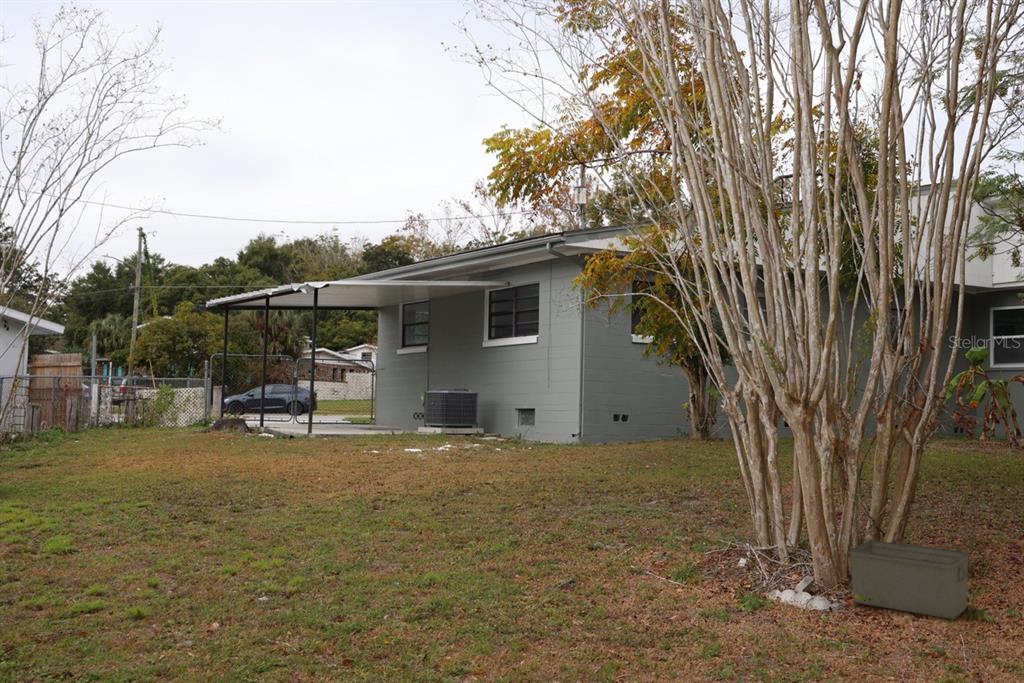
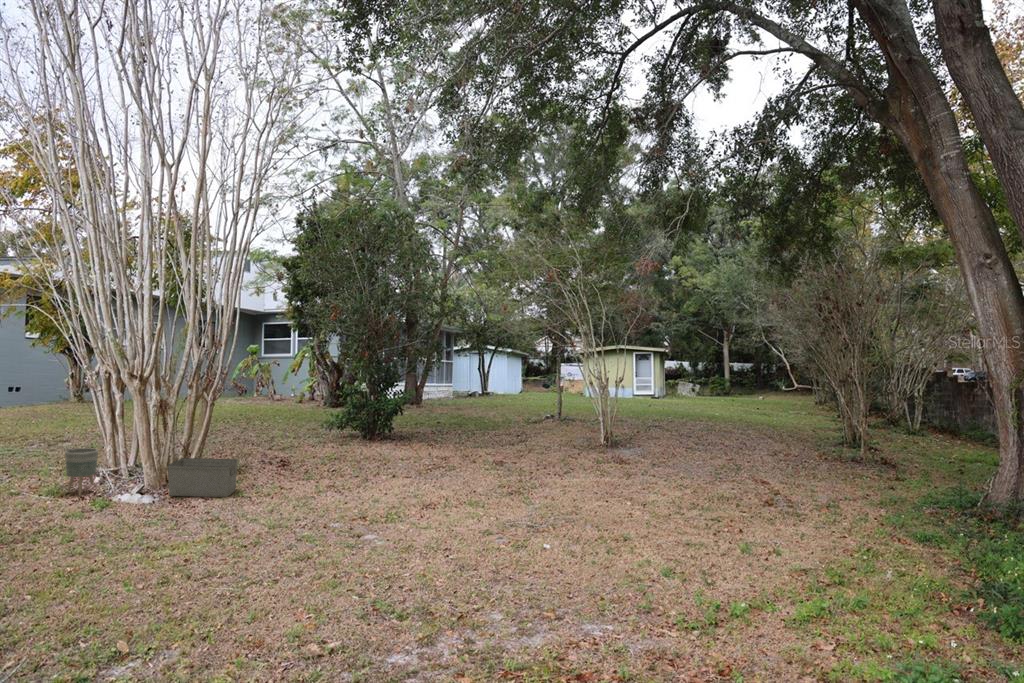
planter: none [700,510,744,584] -> present [65,448,98,496]

